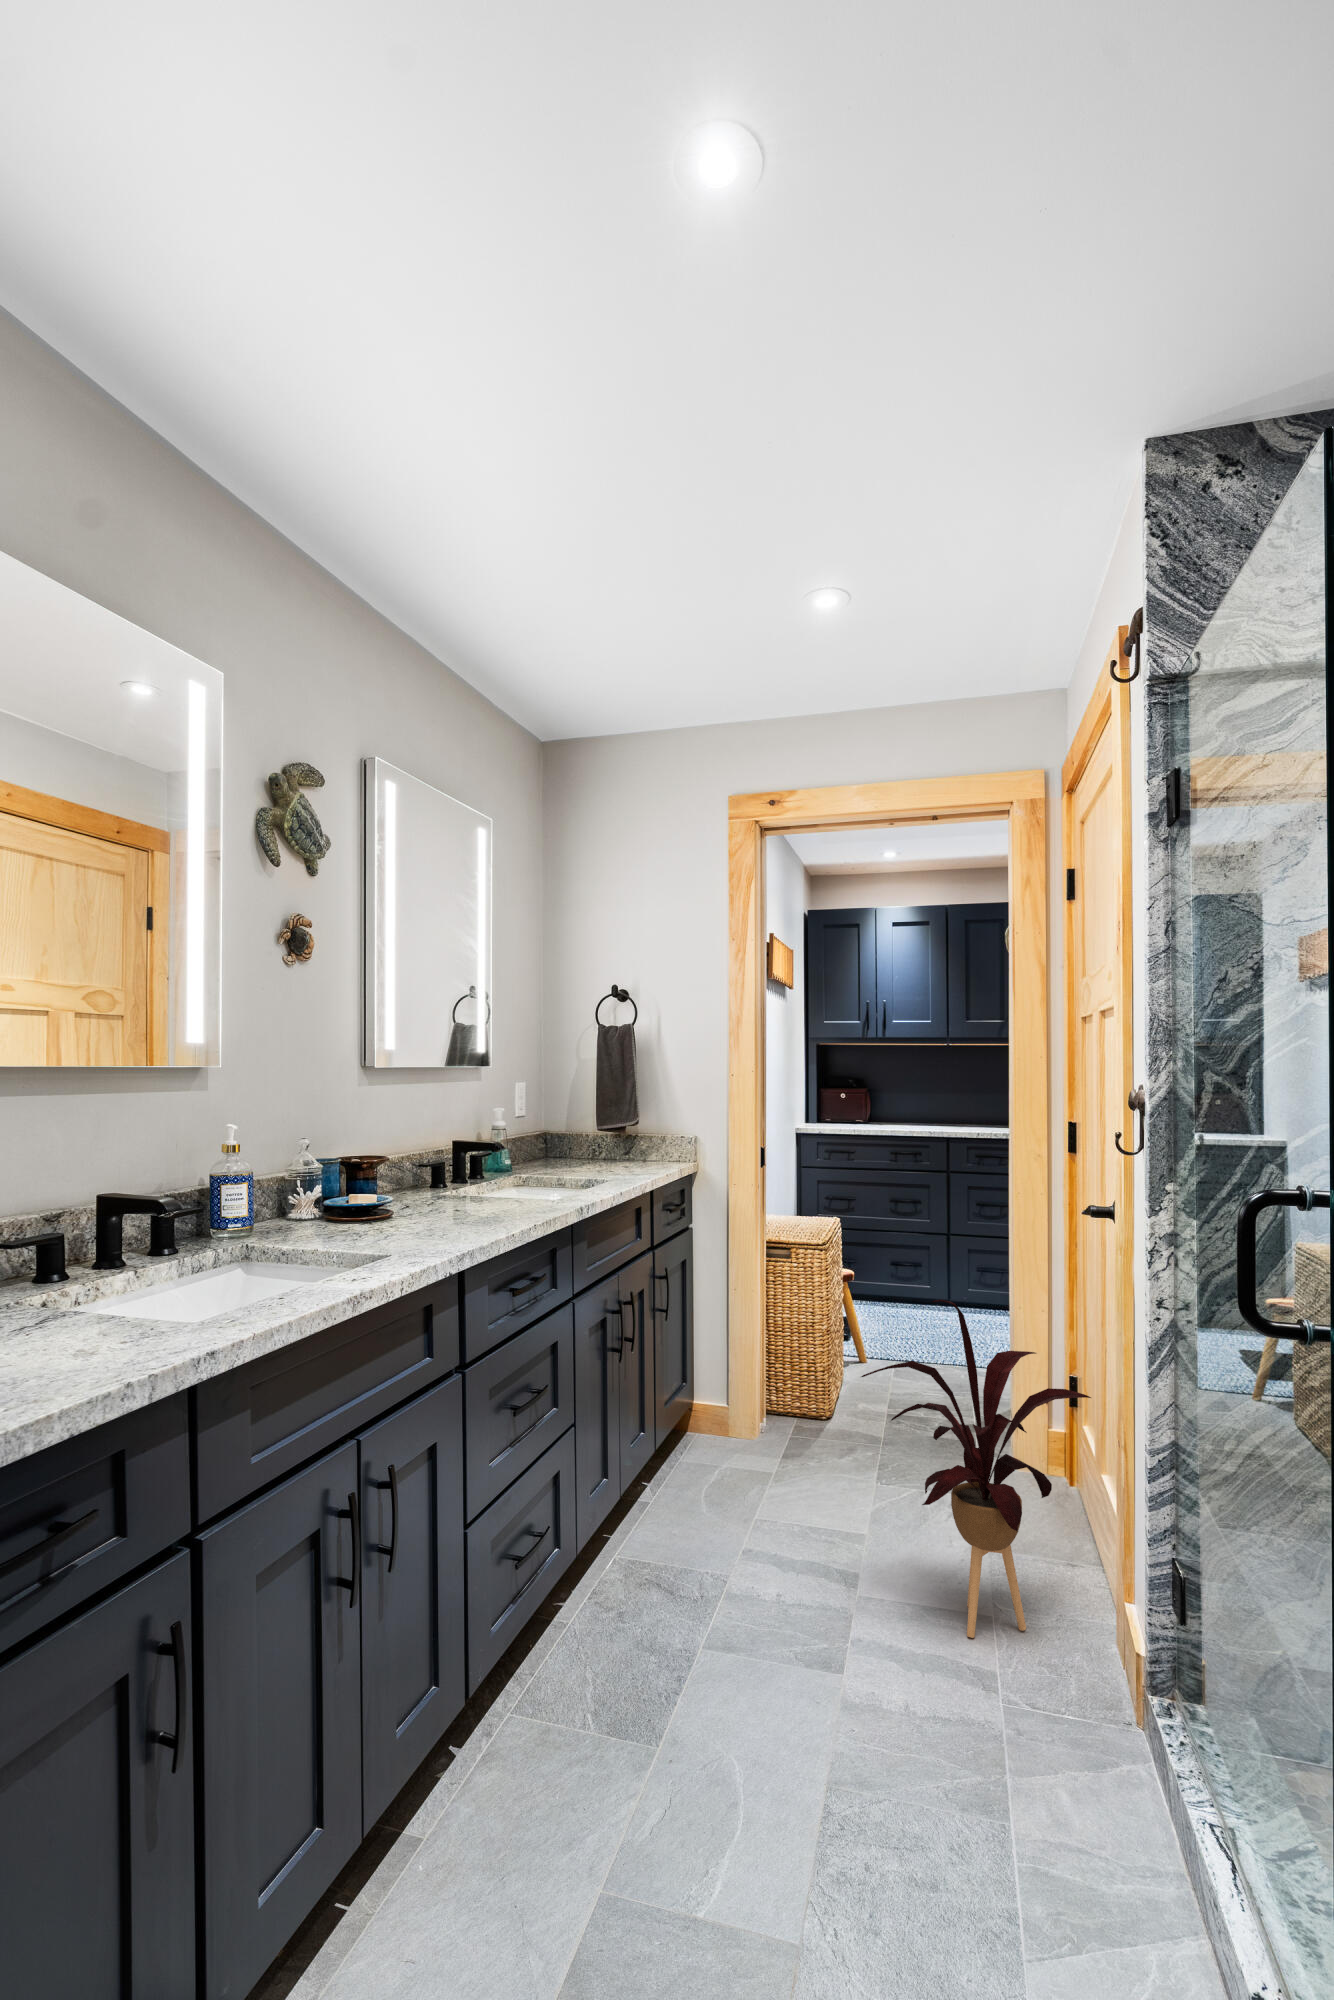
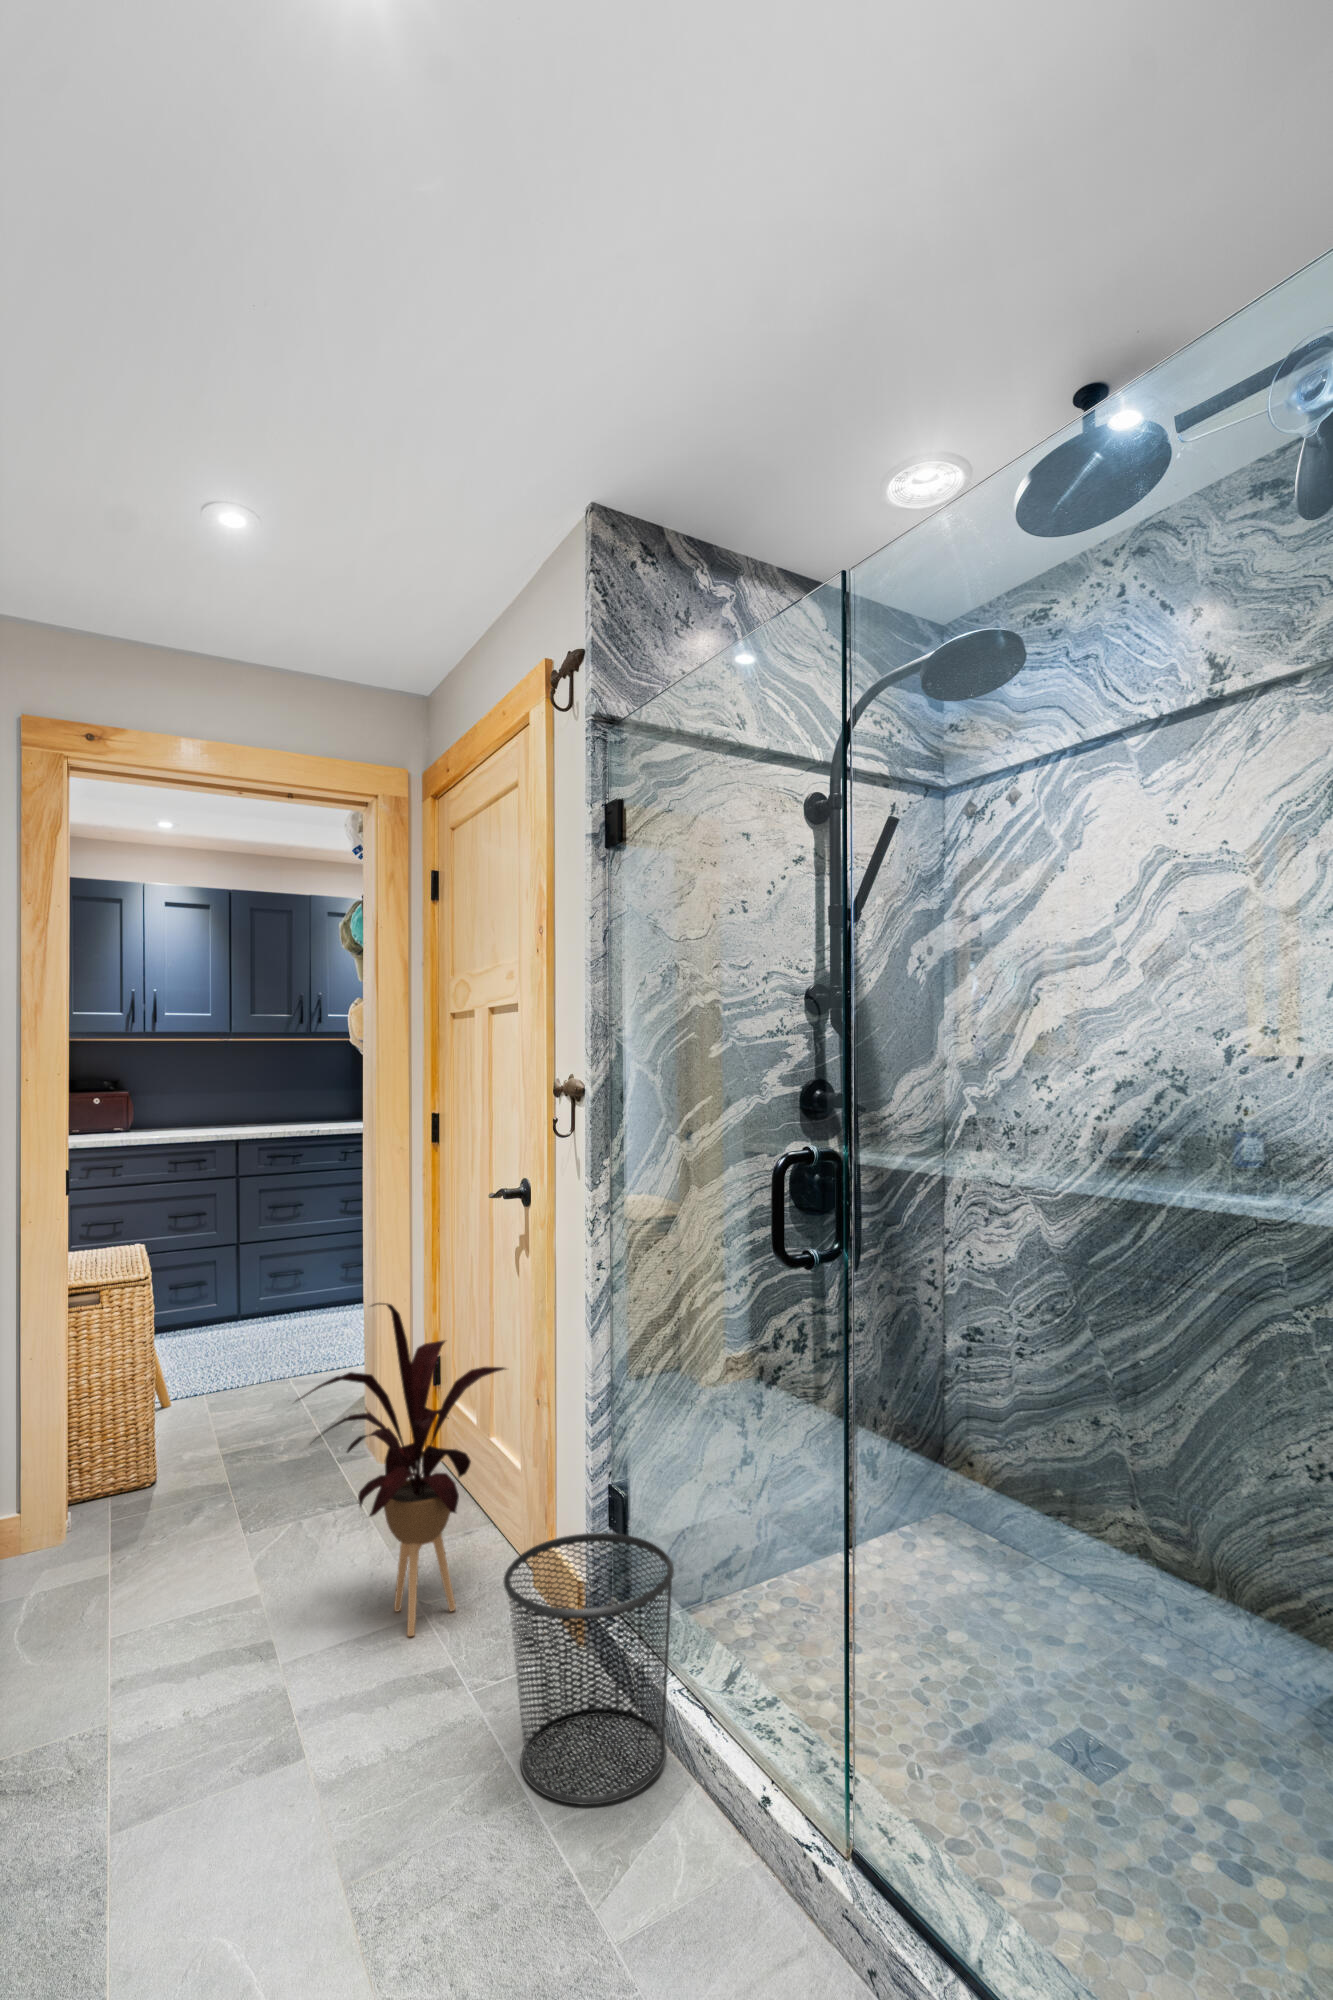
waste bin: none [988,1589,1190,1903] -> present [503,1533,674,1805]

